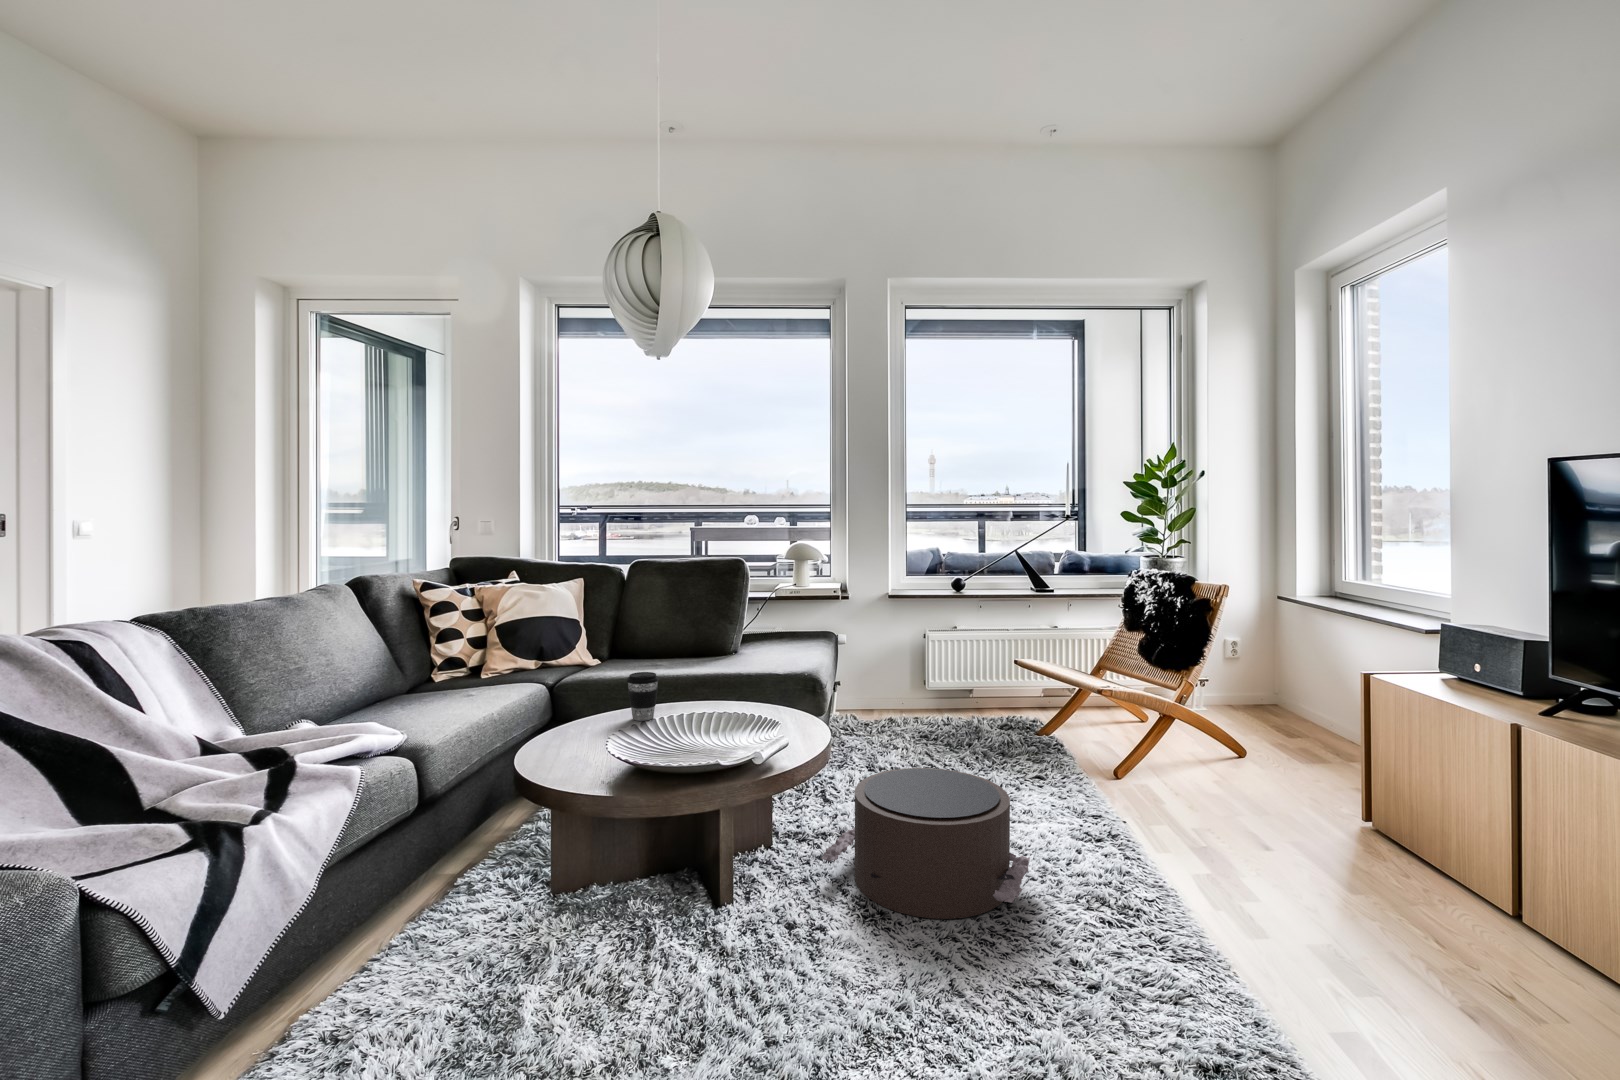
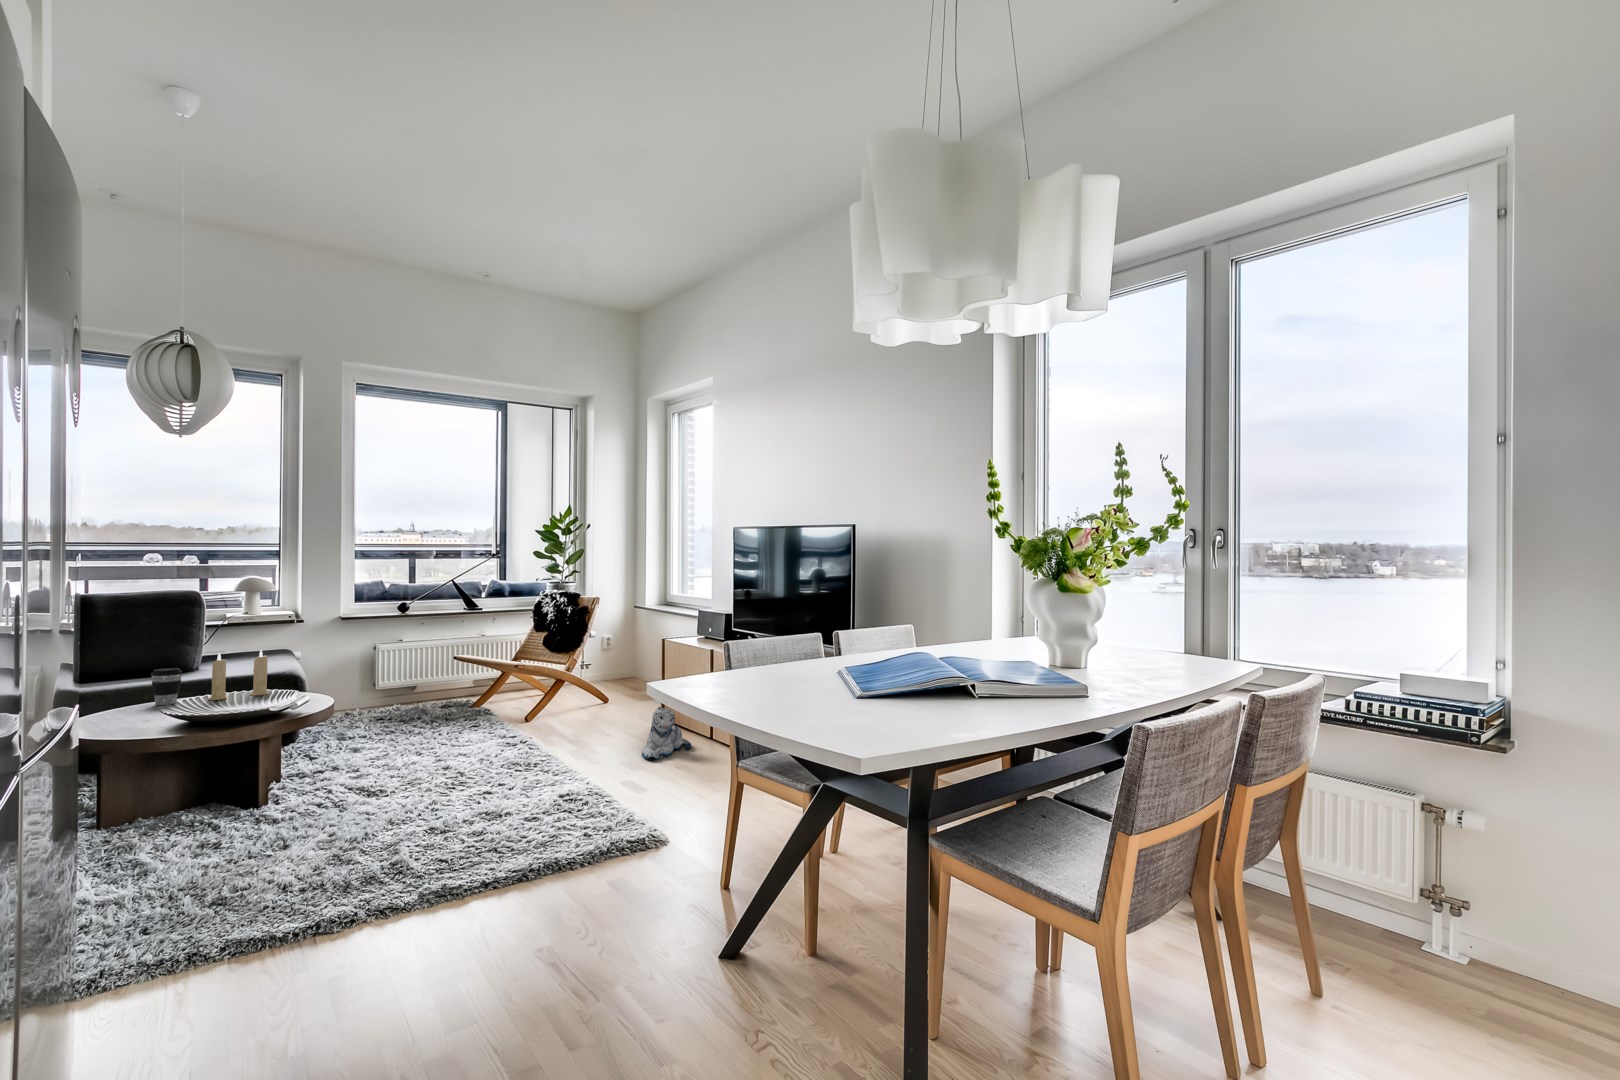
candle: none [685,654,753,720] -> present [208,650,268,700]
pouf: present [821,768,1030,919] -> none [338,713,480,790]
plush toy: none [1353,842,1480,968] -> present [642,707,691,759]

